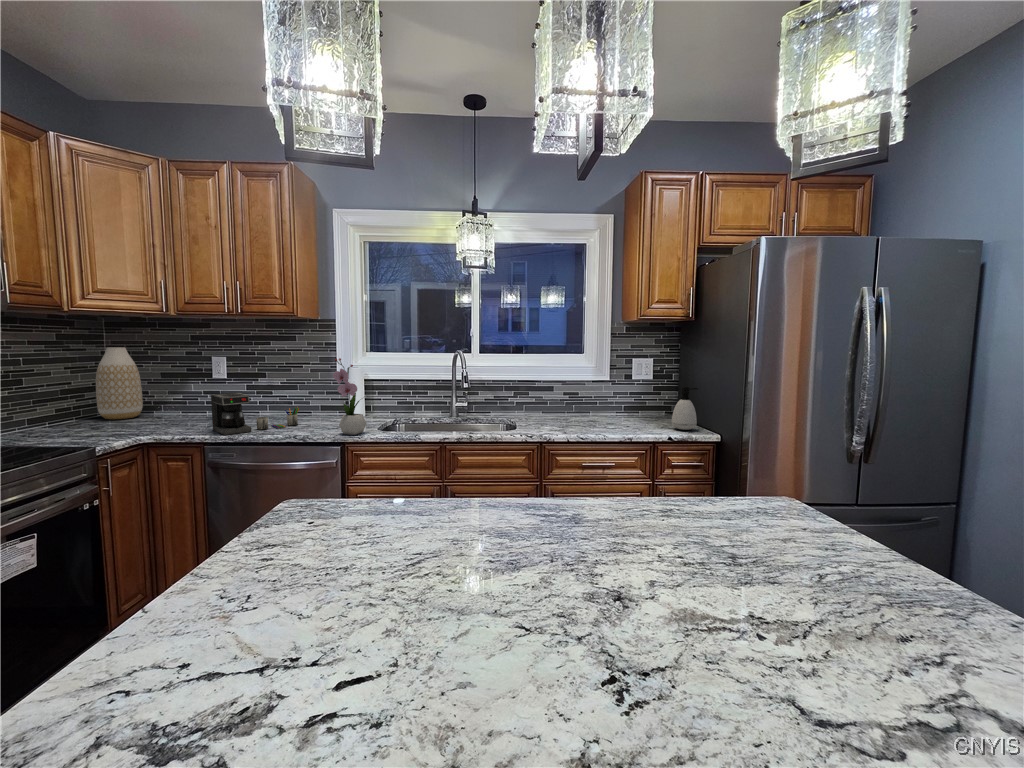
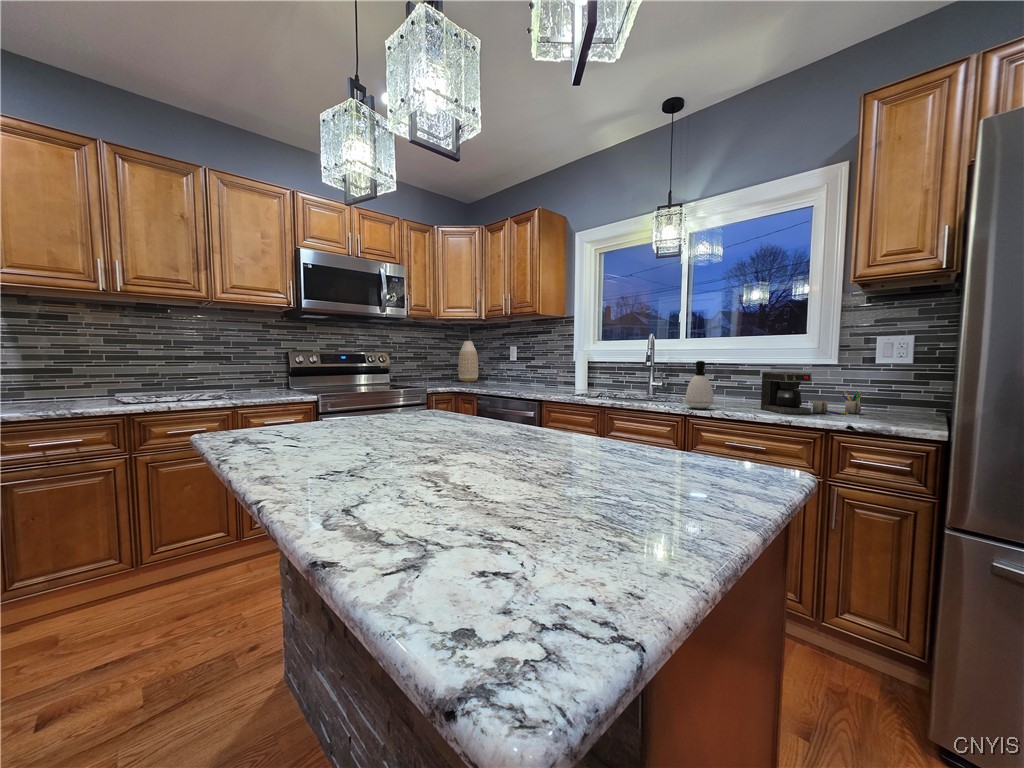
flower arrangement: present [333,358,366,435] -> none [535,339,560,394]
soap dispenser: present [672,386,698,430] -> present [685,361,714,409]
coffee maker: present [211,393,299,435] -> present [761,372,862,414]

